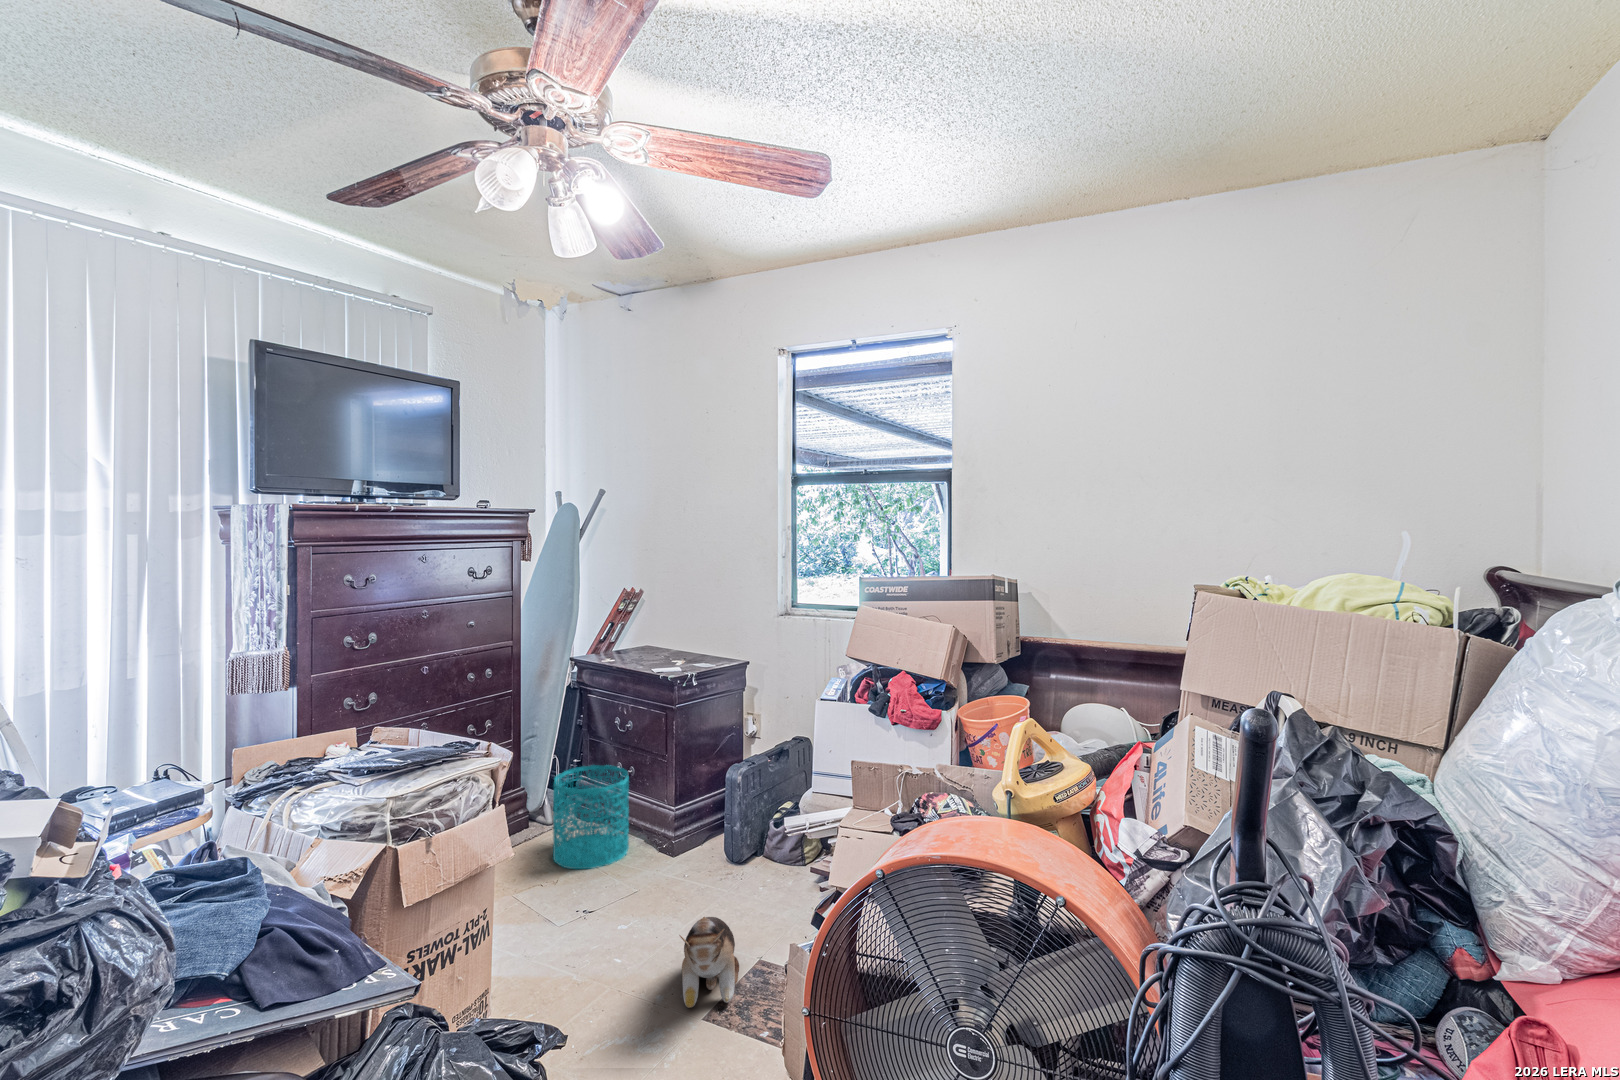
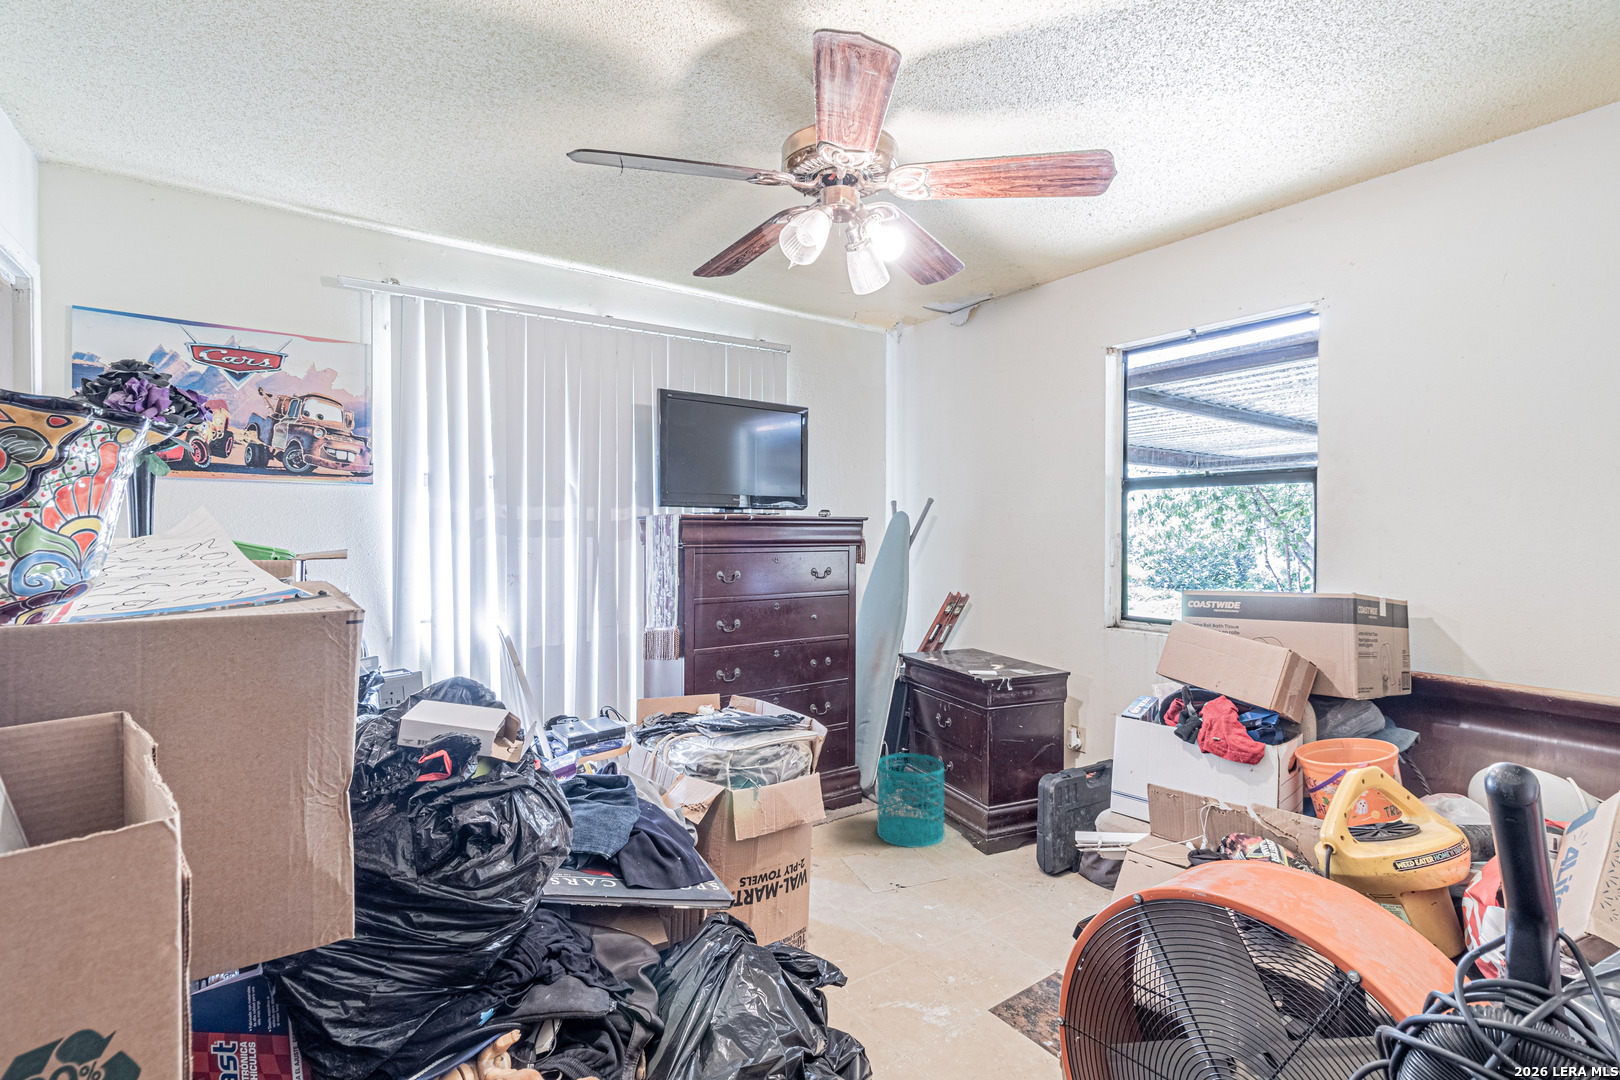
plush toy: present [679,917,739,1008] -> none [966,909,1033,1001]

